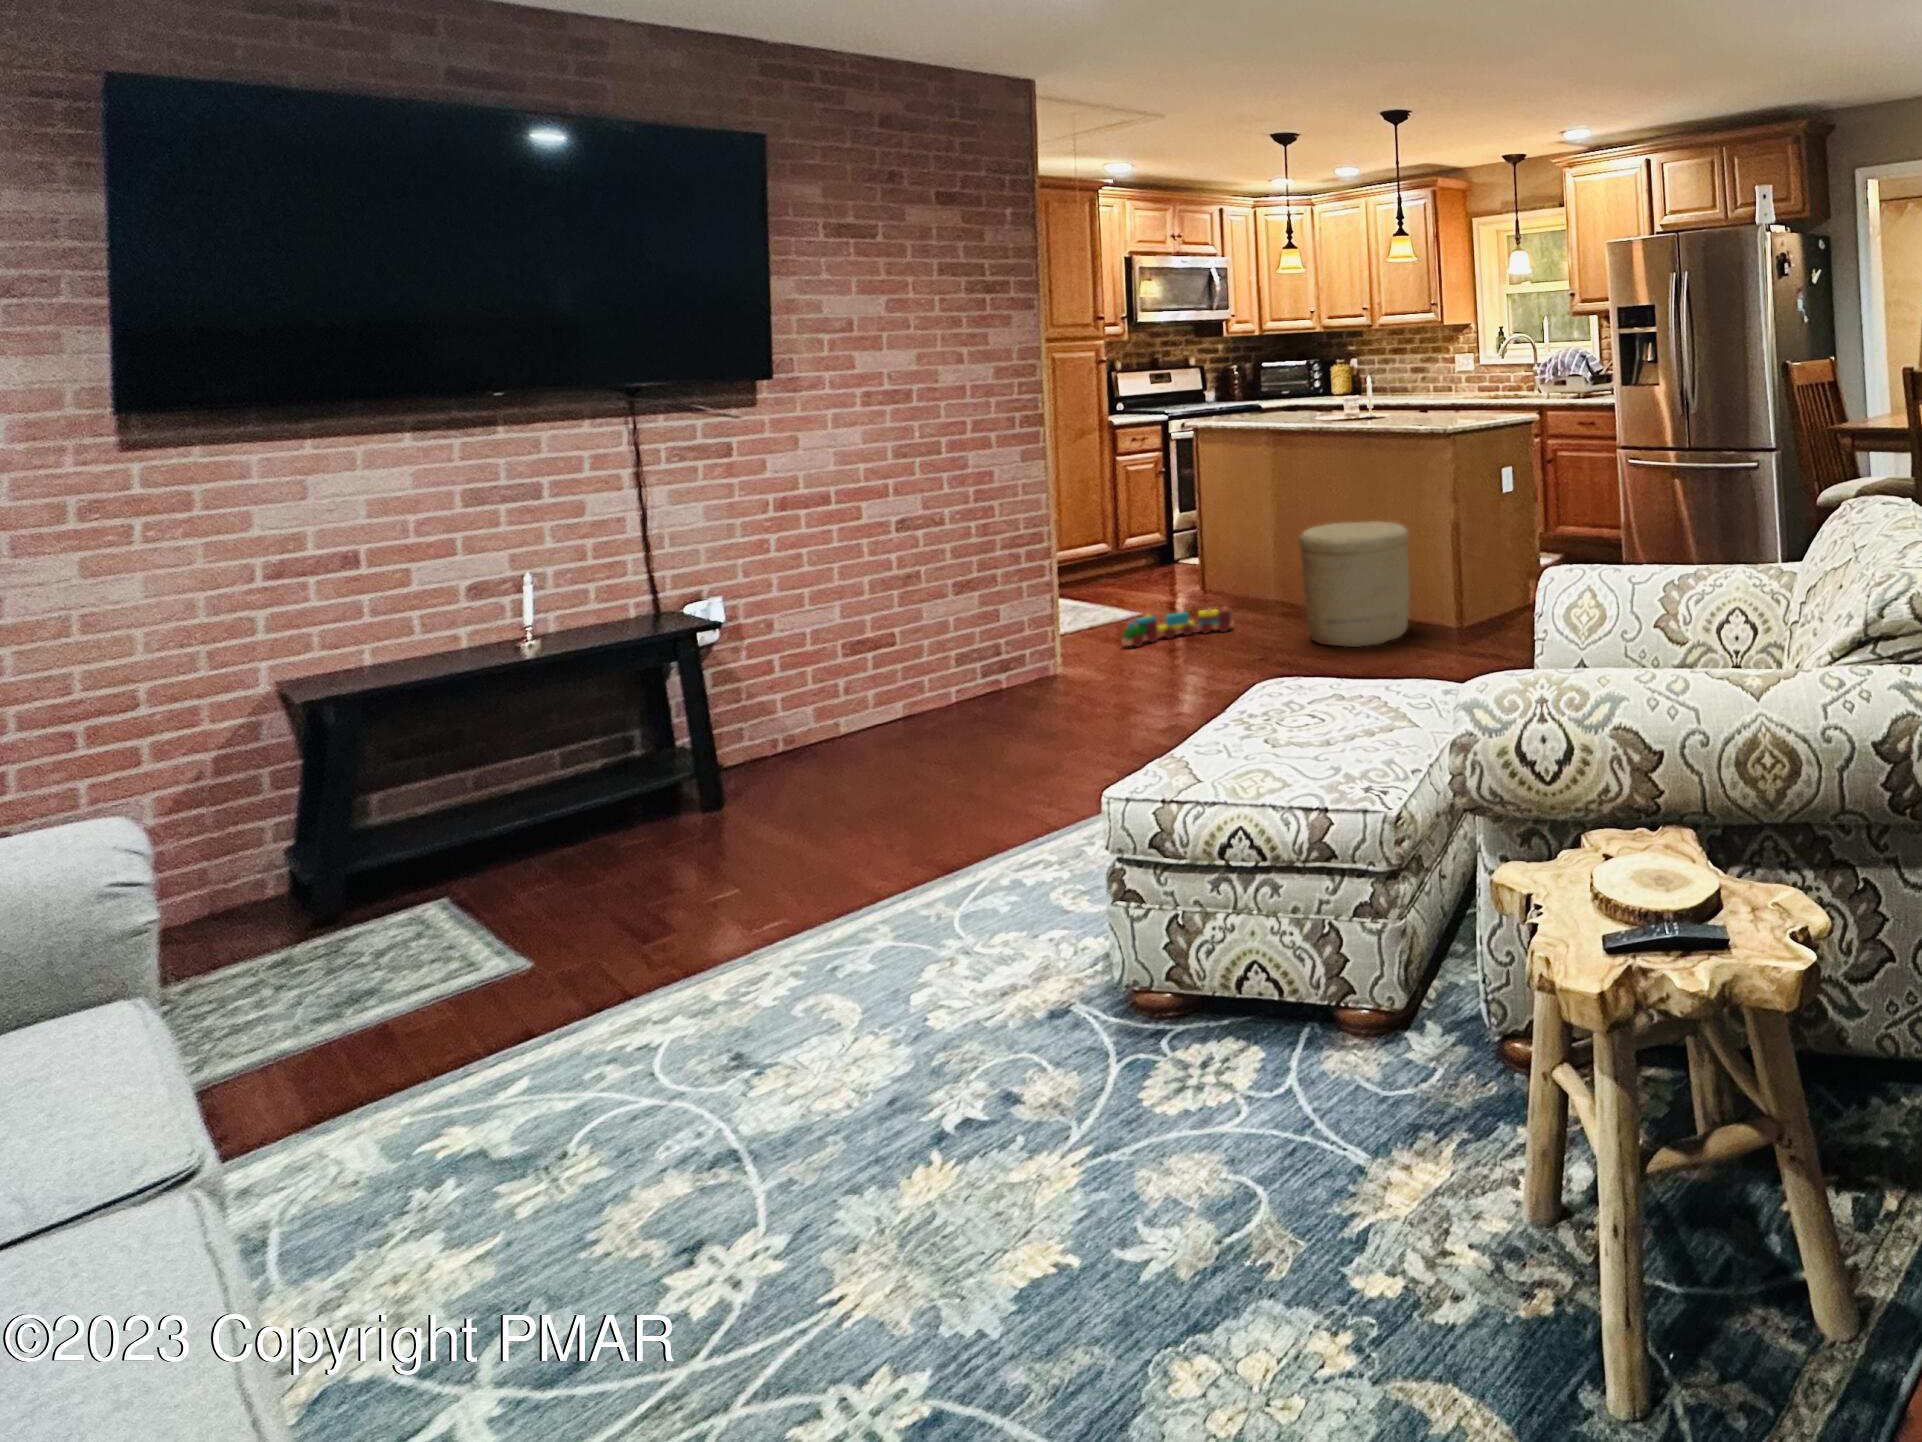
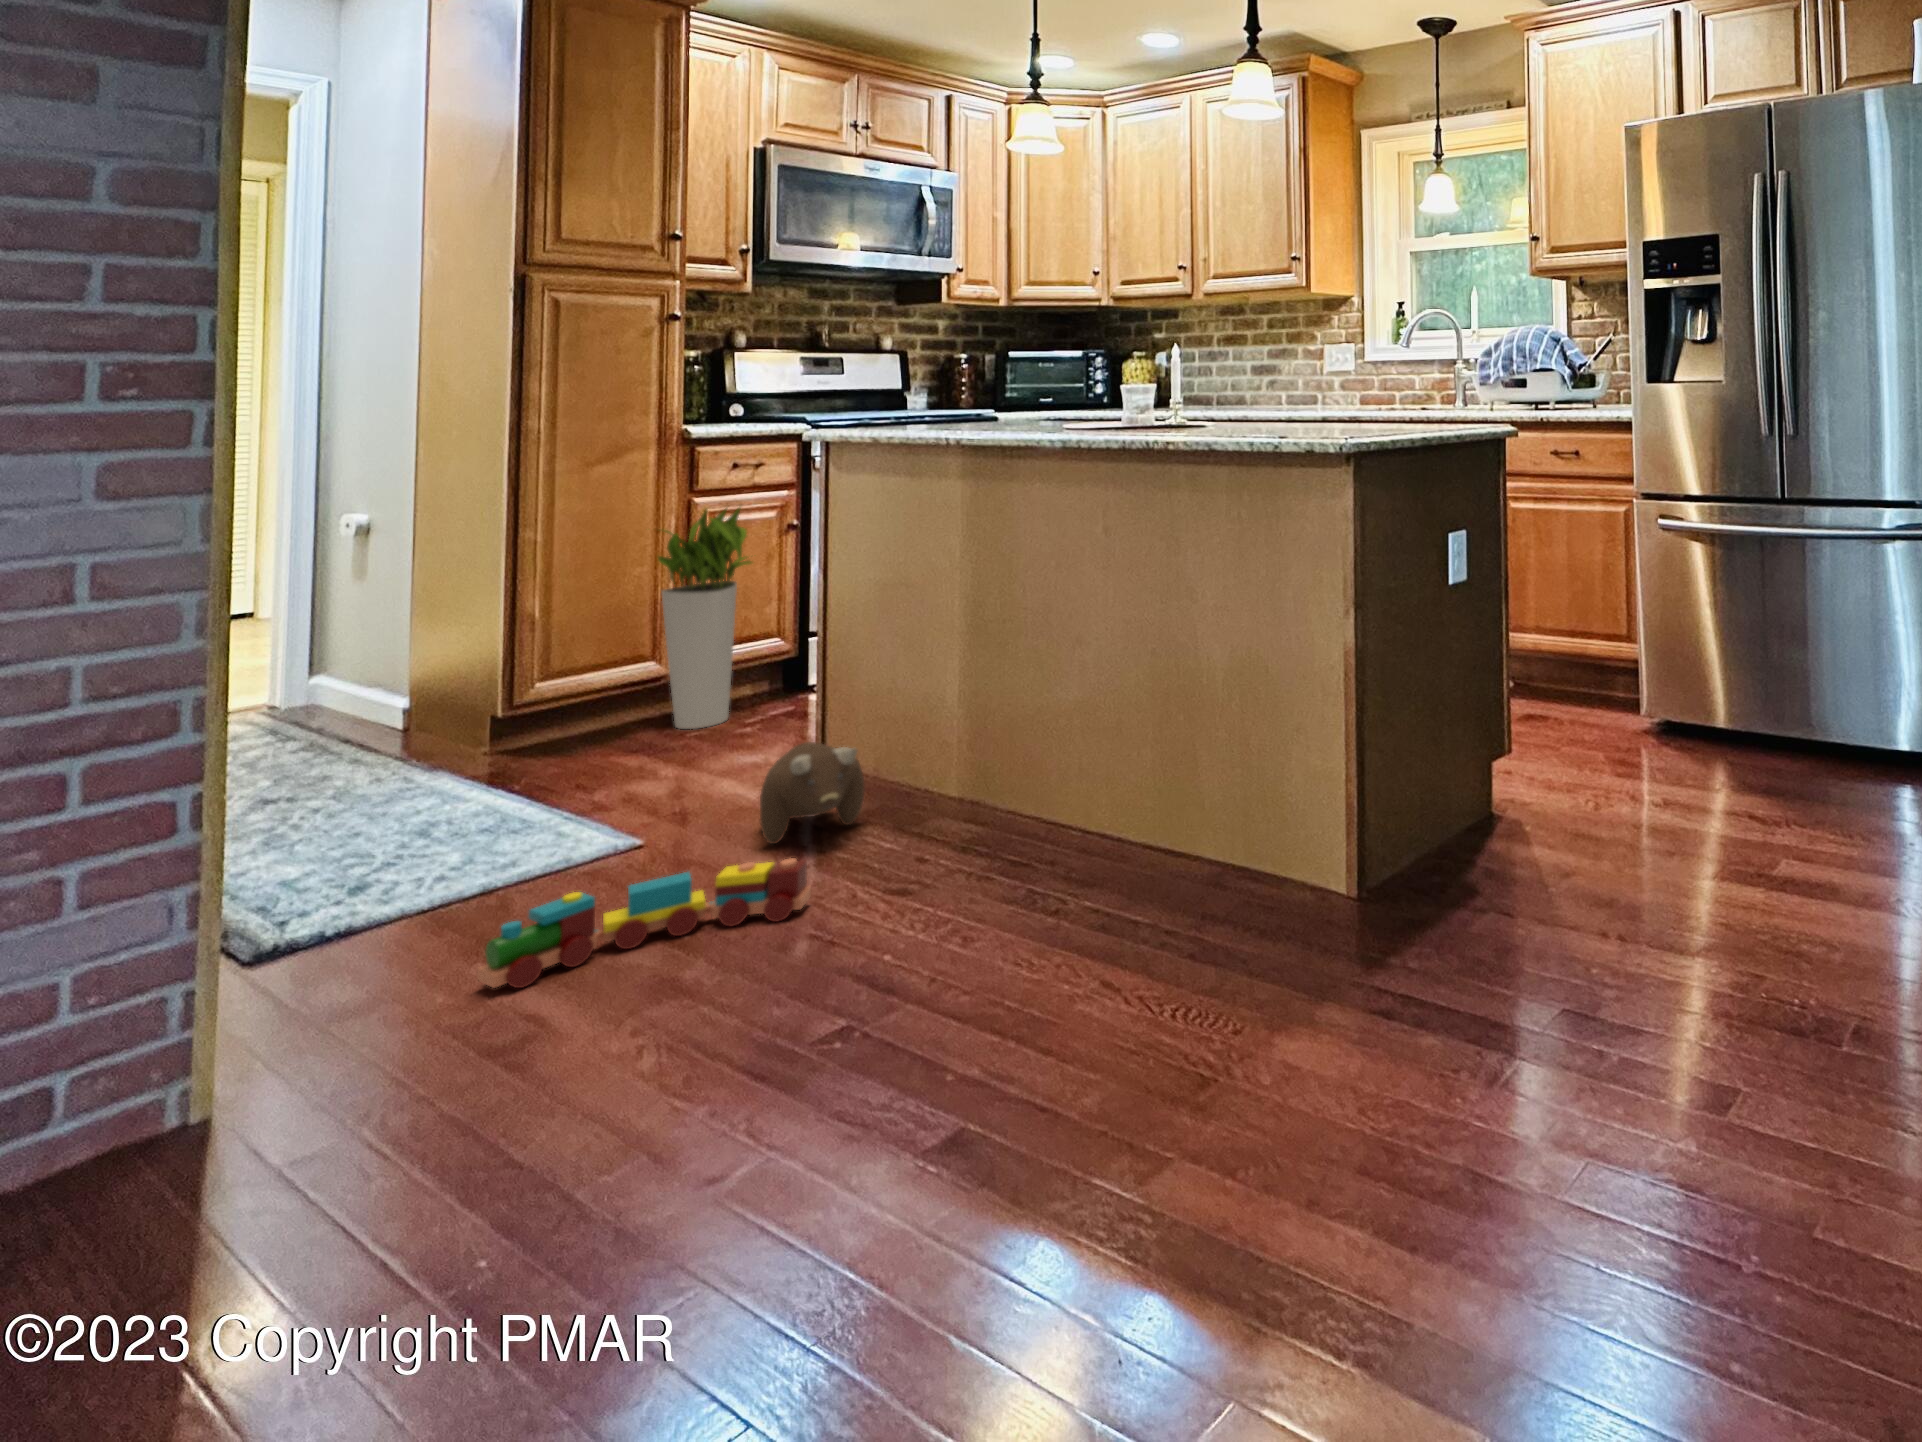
planter: none [1100,459,1152,579] -> present [658,507,752,729]
woven basket: present [1298,521,1410,647] -> none [951,661,1225,998]
plush toy: none [1193,568,1240,613] -> present [760,742,864,844]

